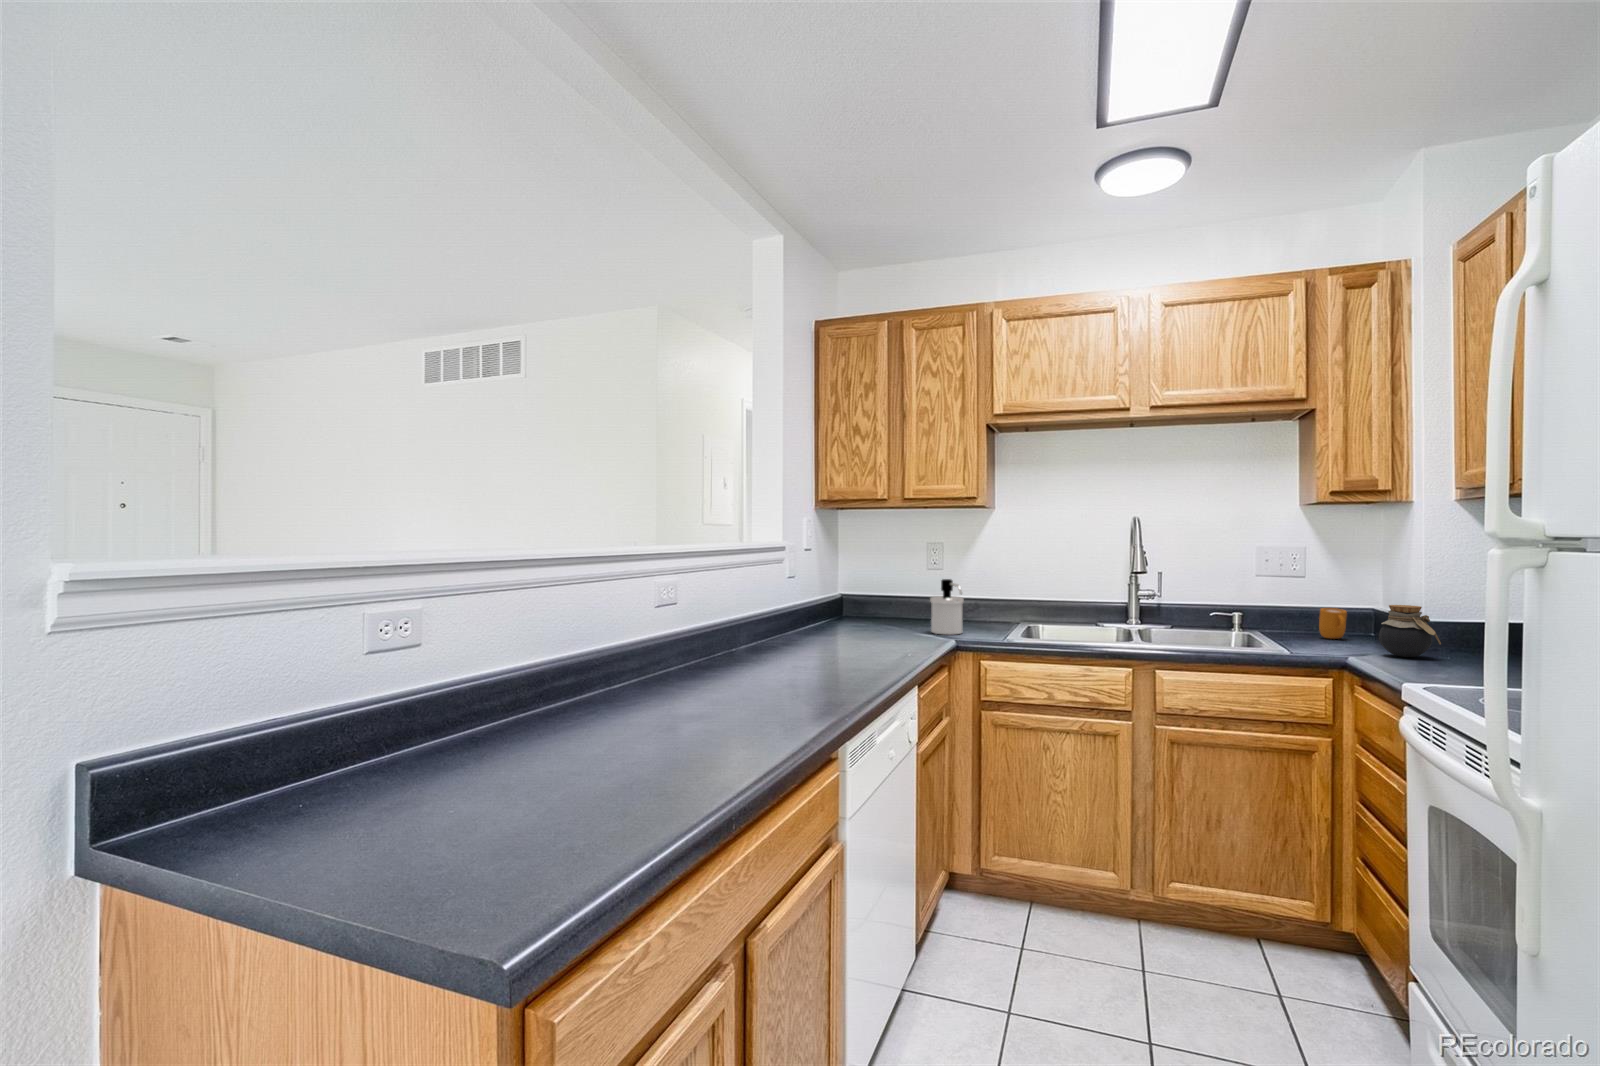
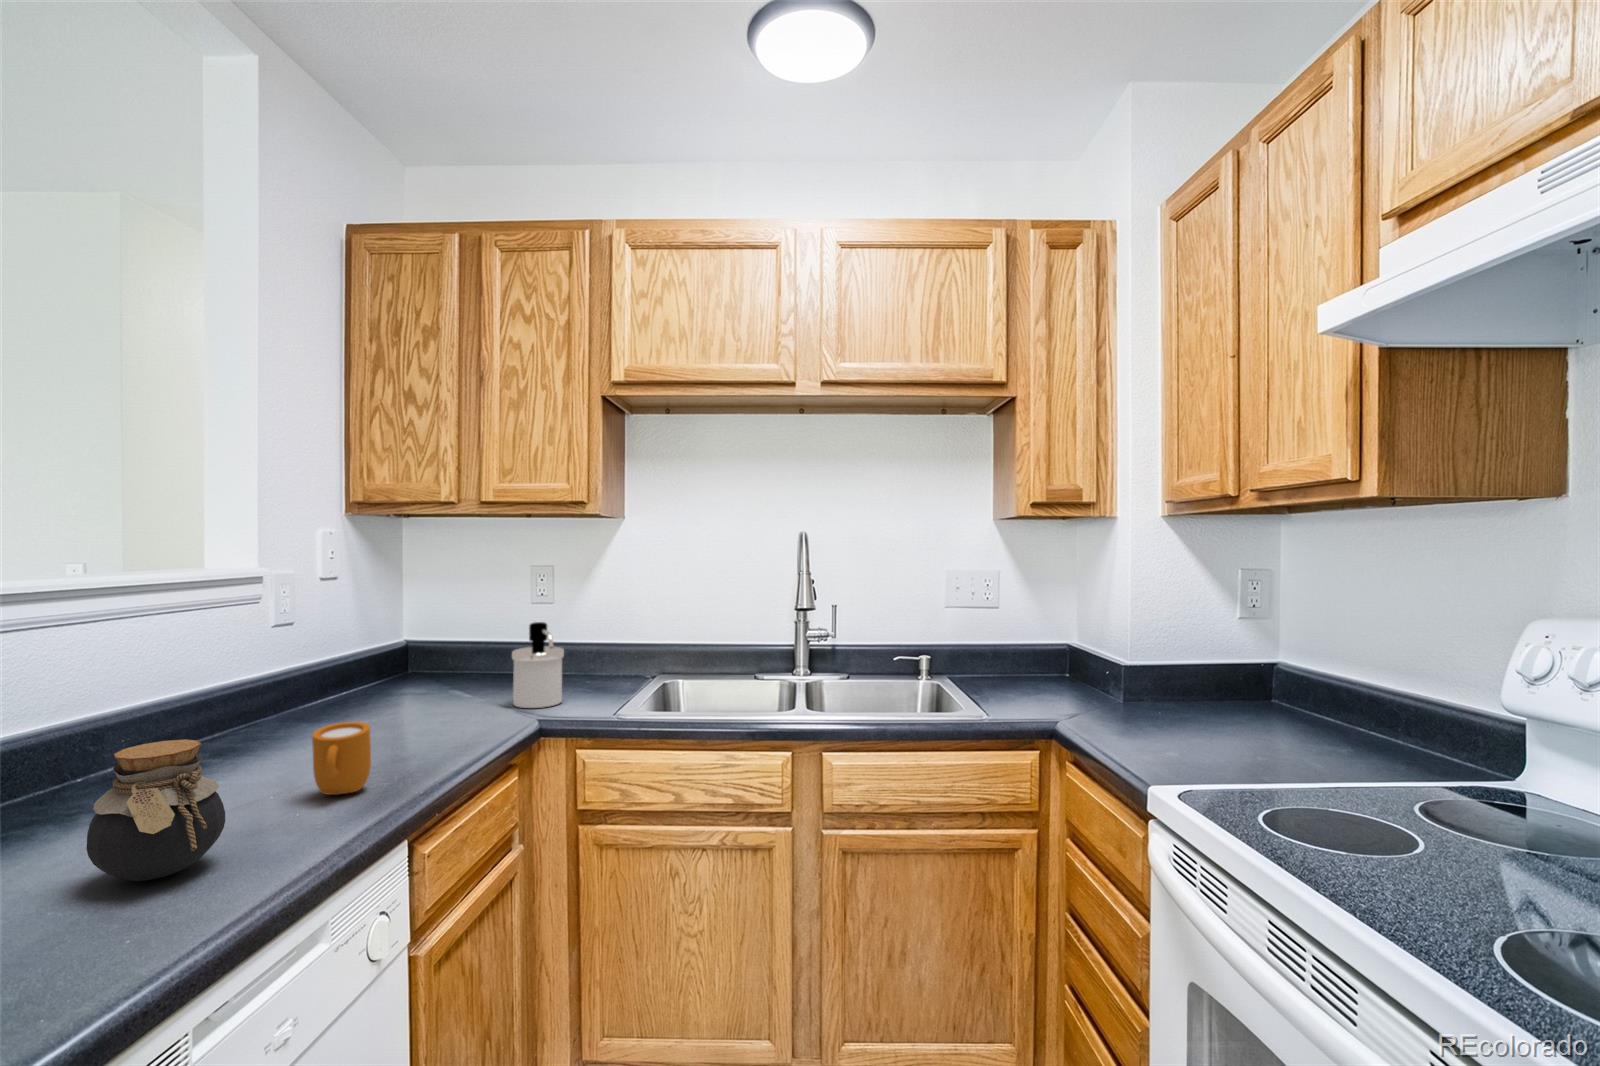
jar: present [1379,605,1441,657] -> present [87,739,225,881]
mug: present [1319,608,1347,639] -> present [312,722,371,795]

